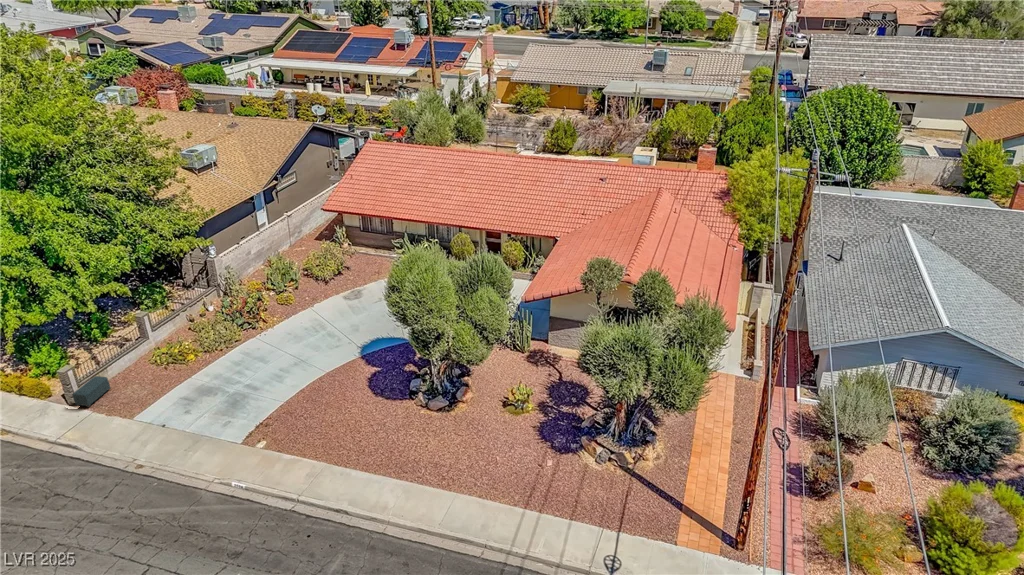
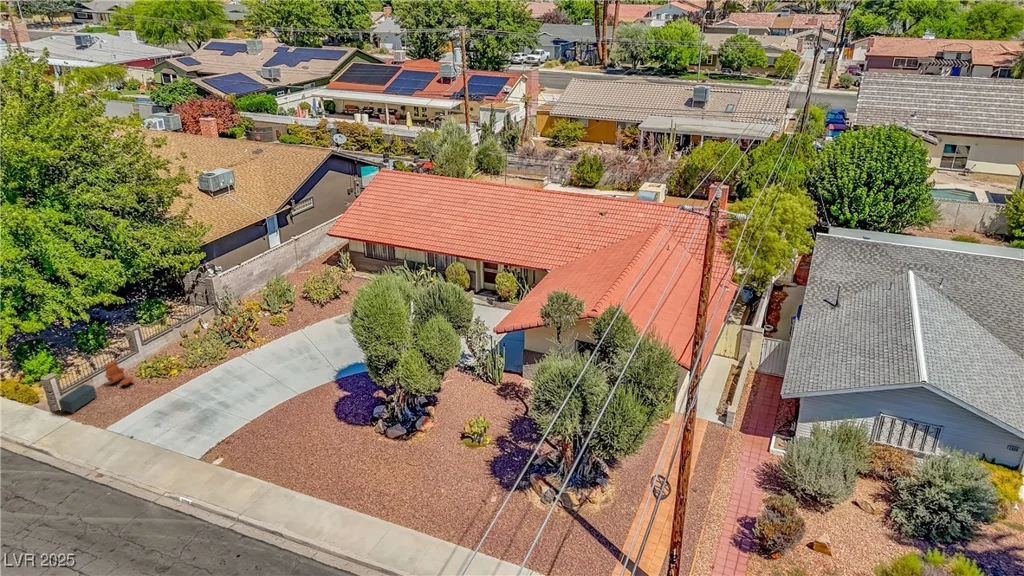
lounge chair: none [115,349,148,378] -> present [105,361,133,387]

